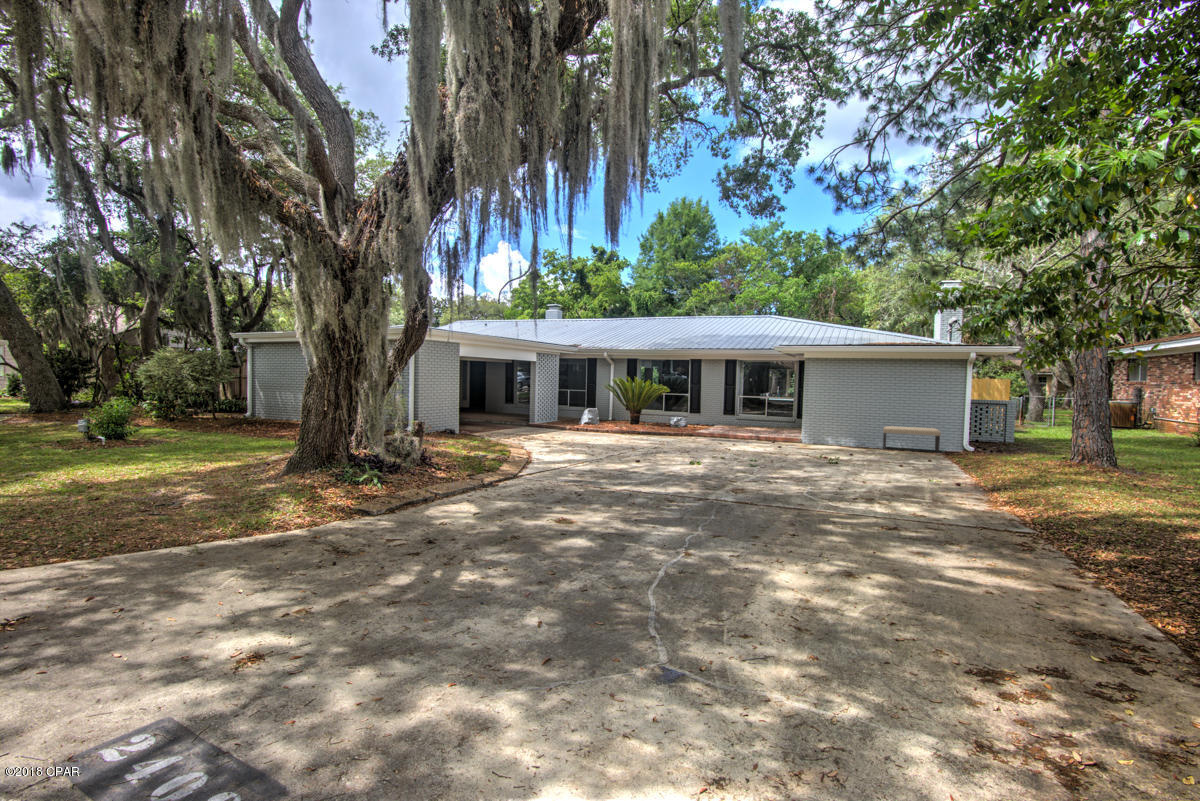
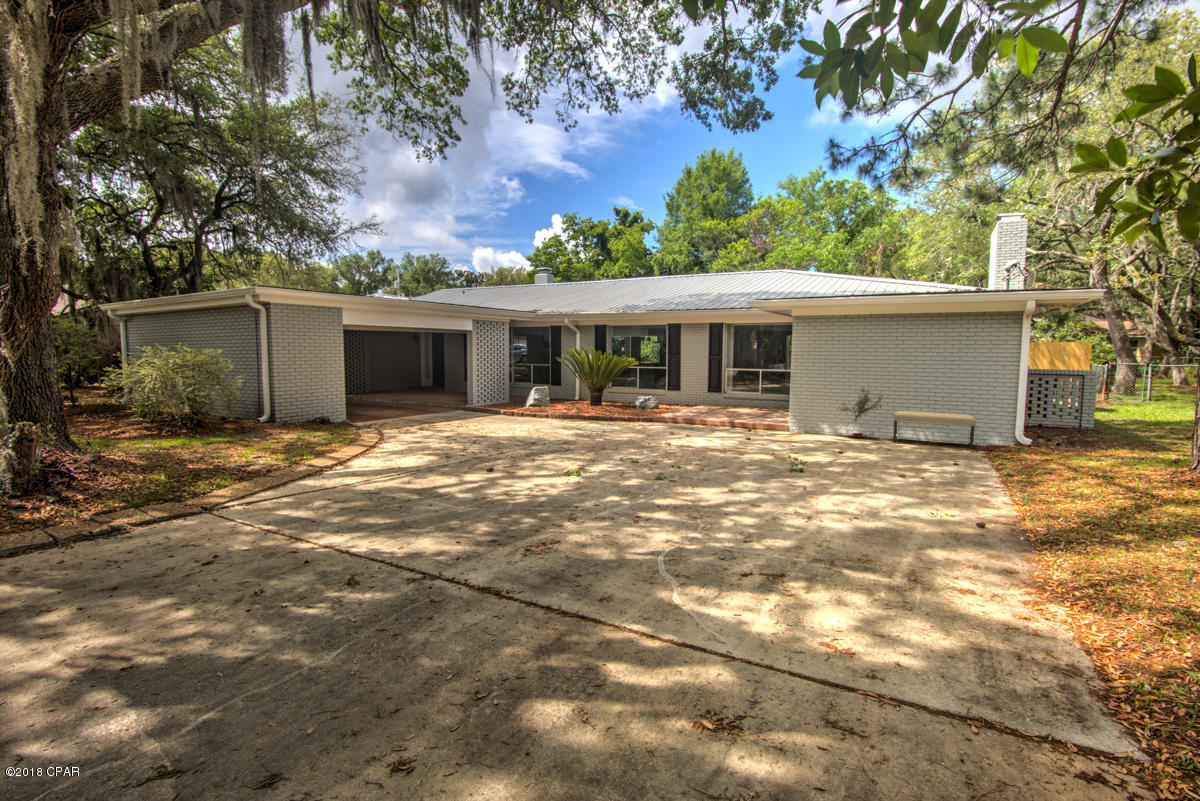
potted tree: none [841,409,876,447] -> present [838,388,882,438]

